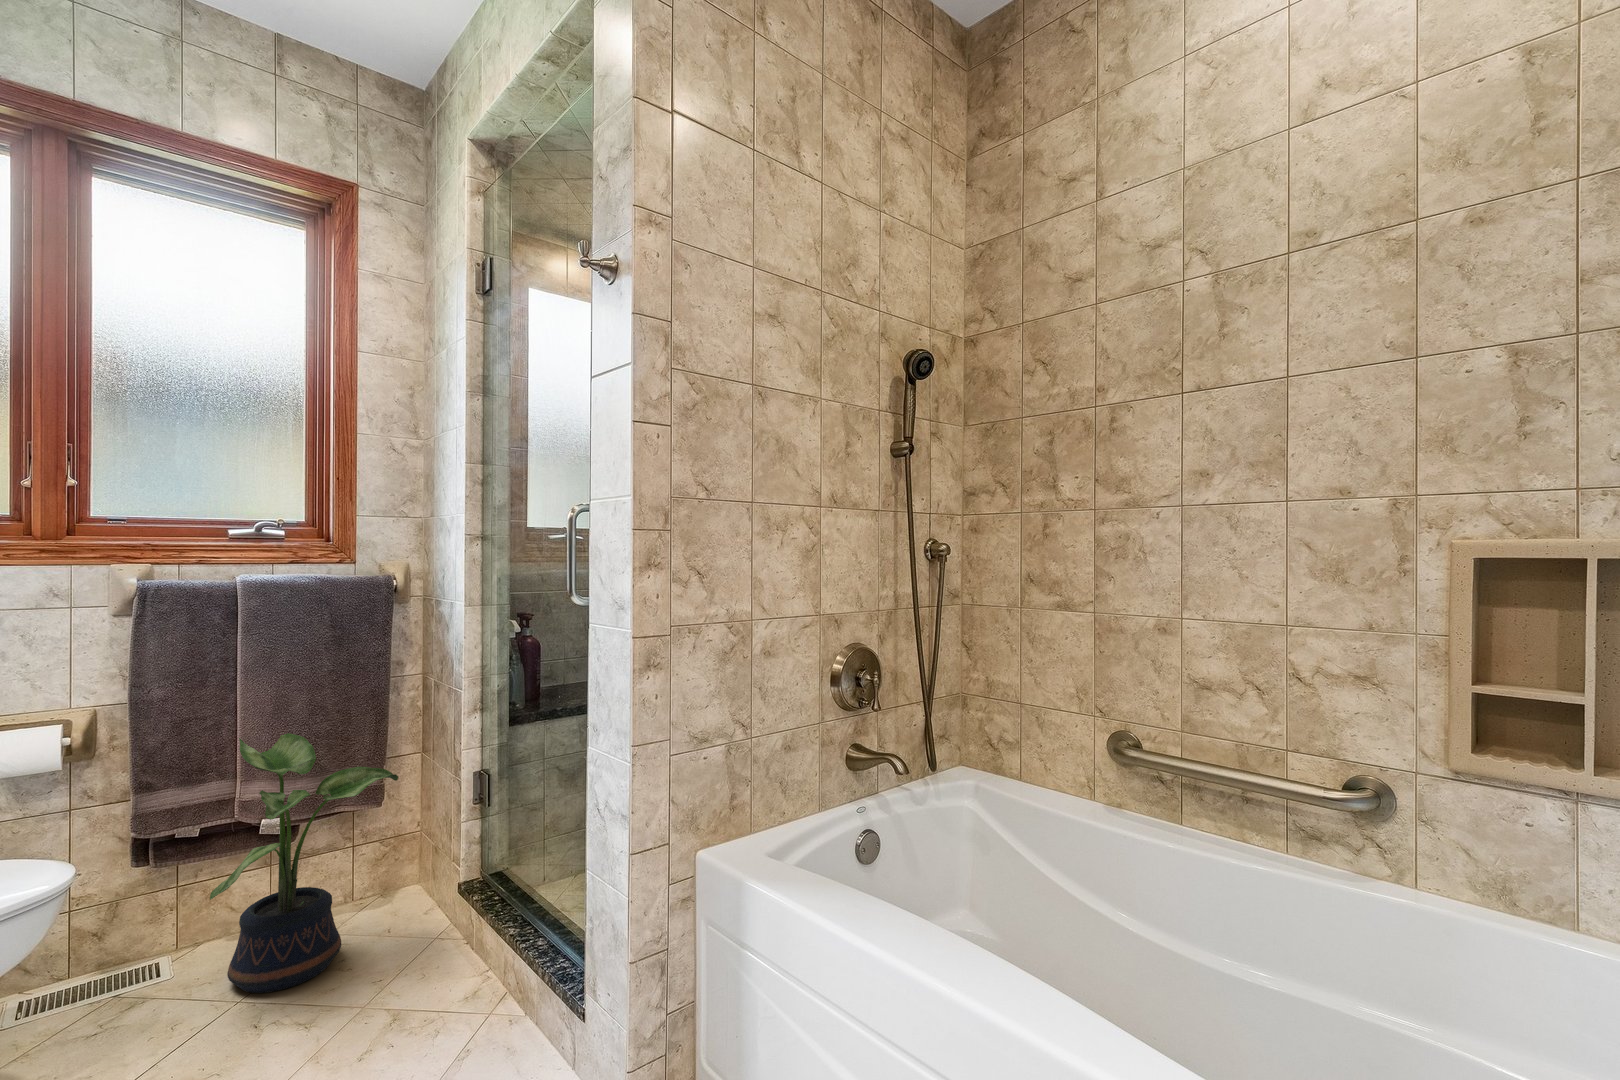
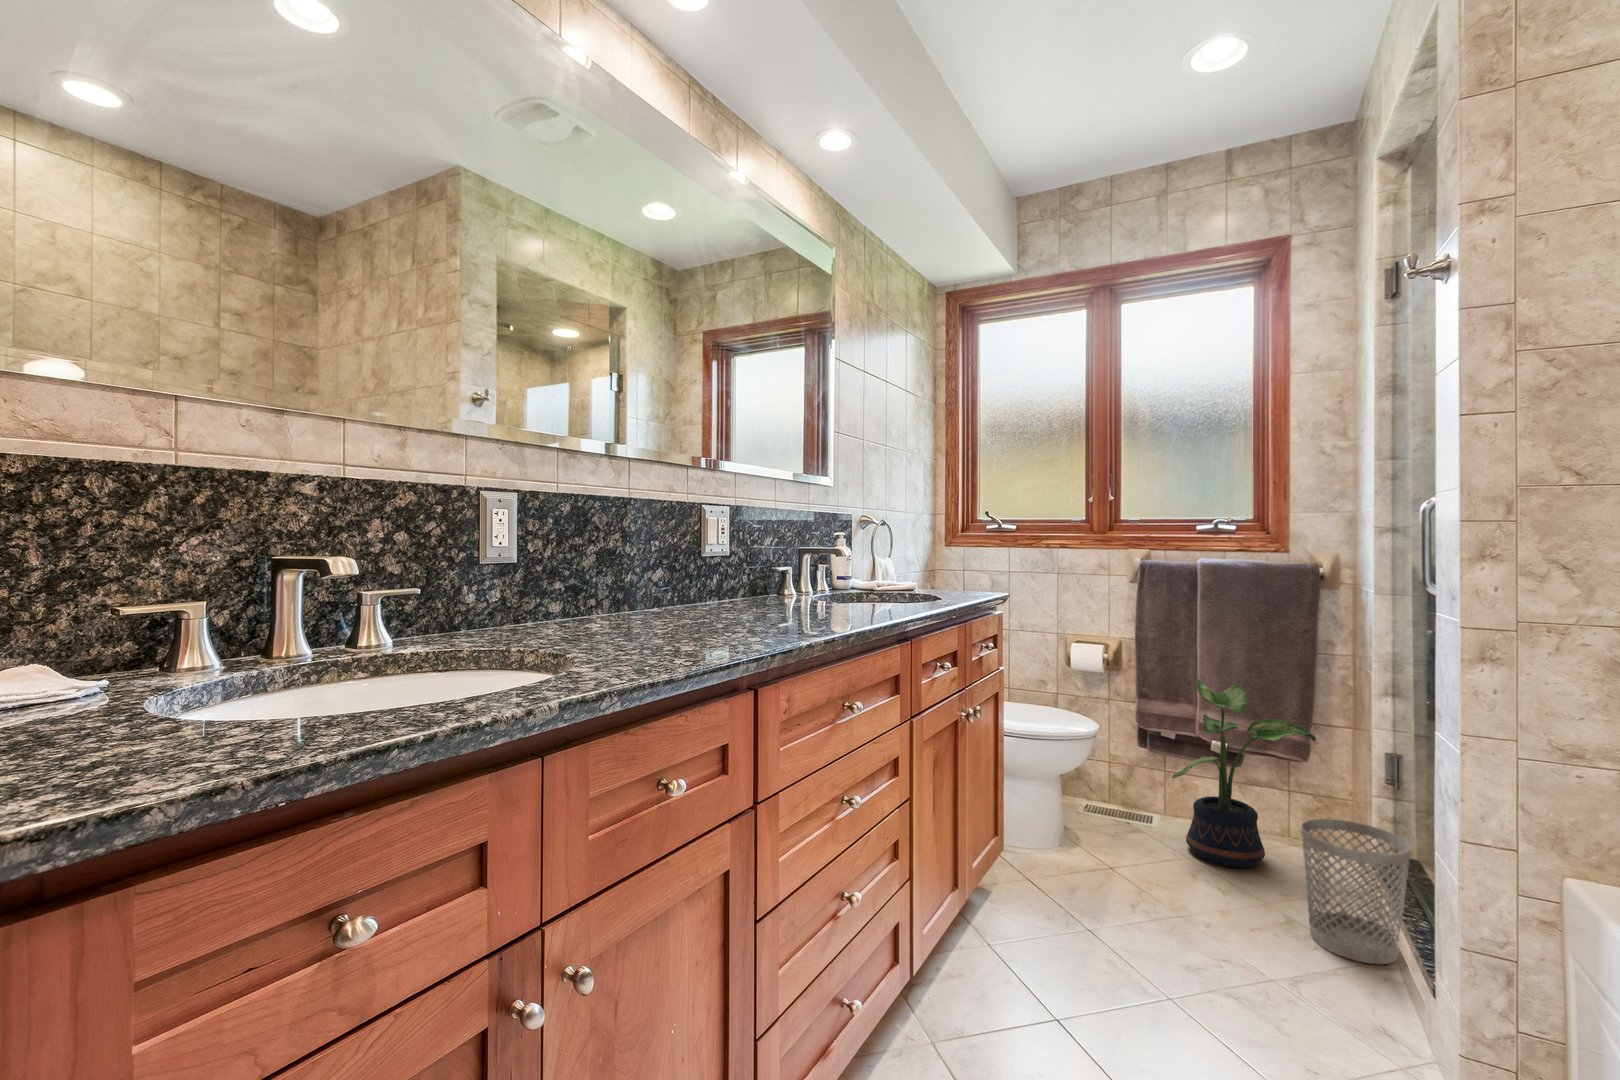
wastebasket: none [413,859,523,1030] -> present [1301,819,1411,964]

